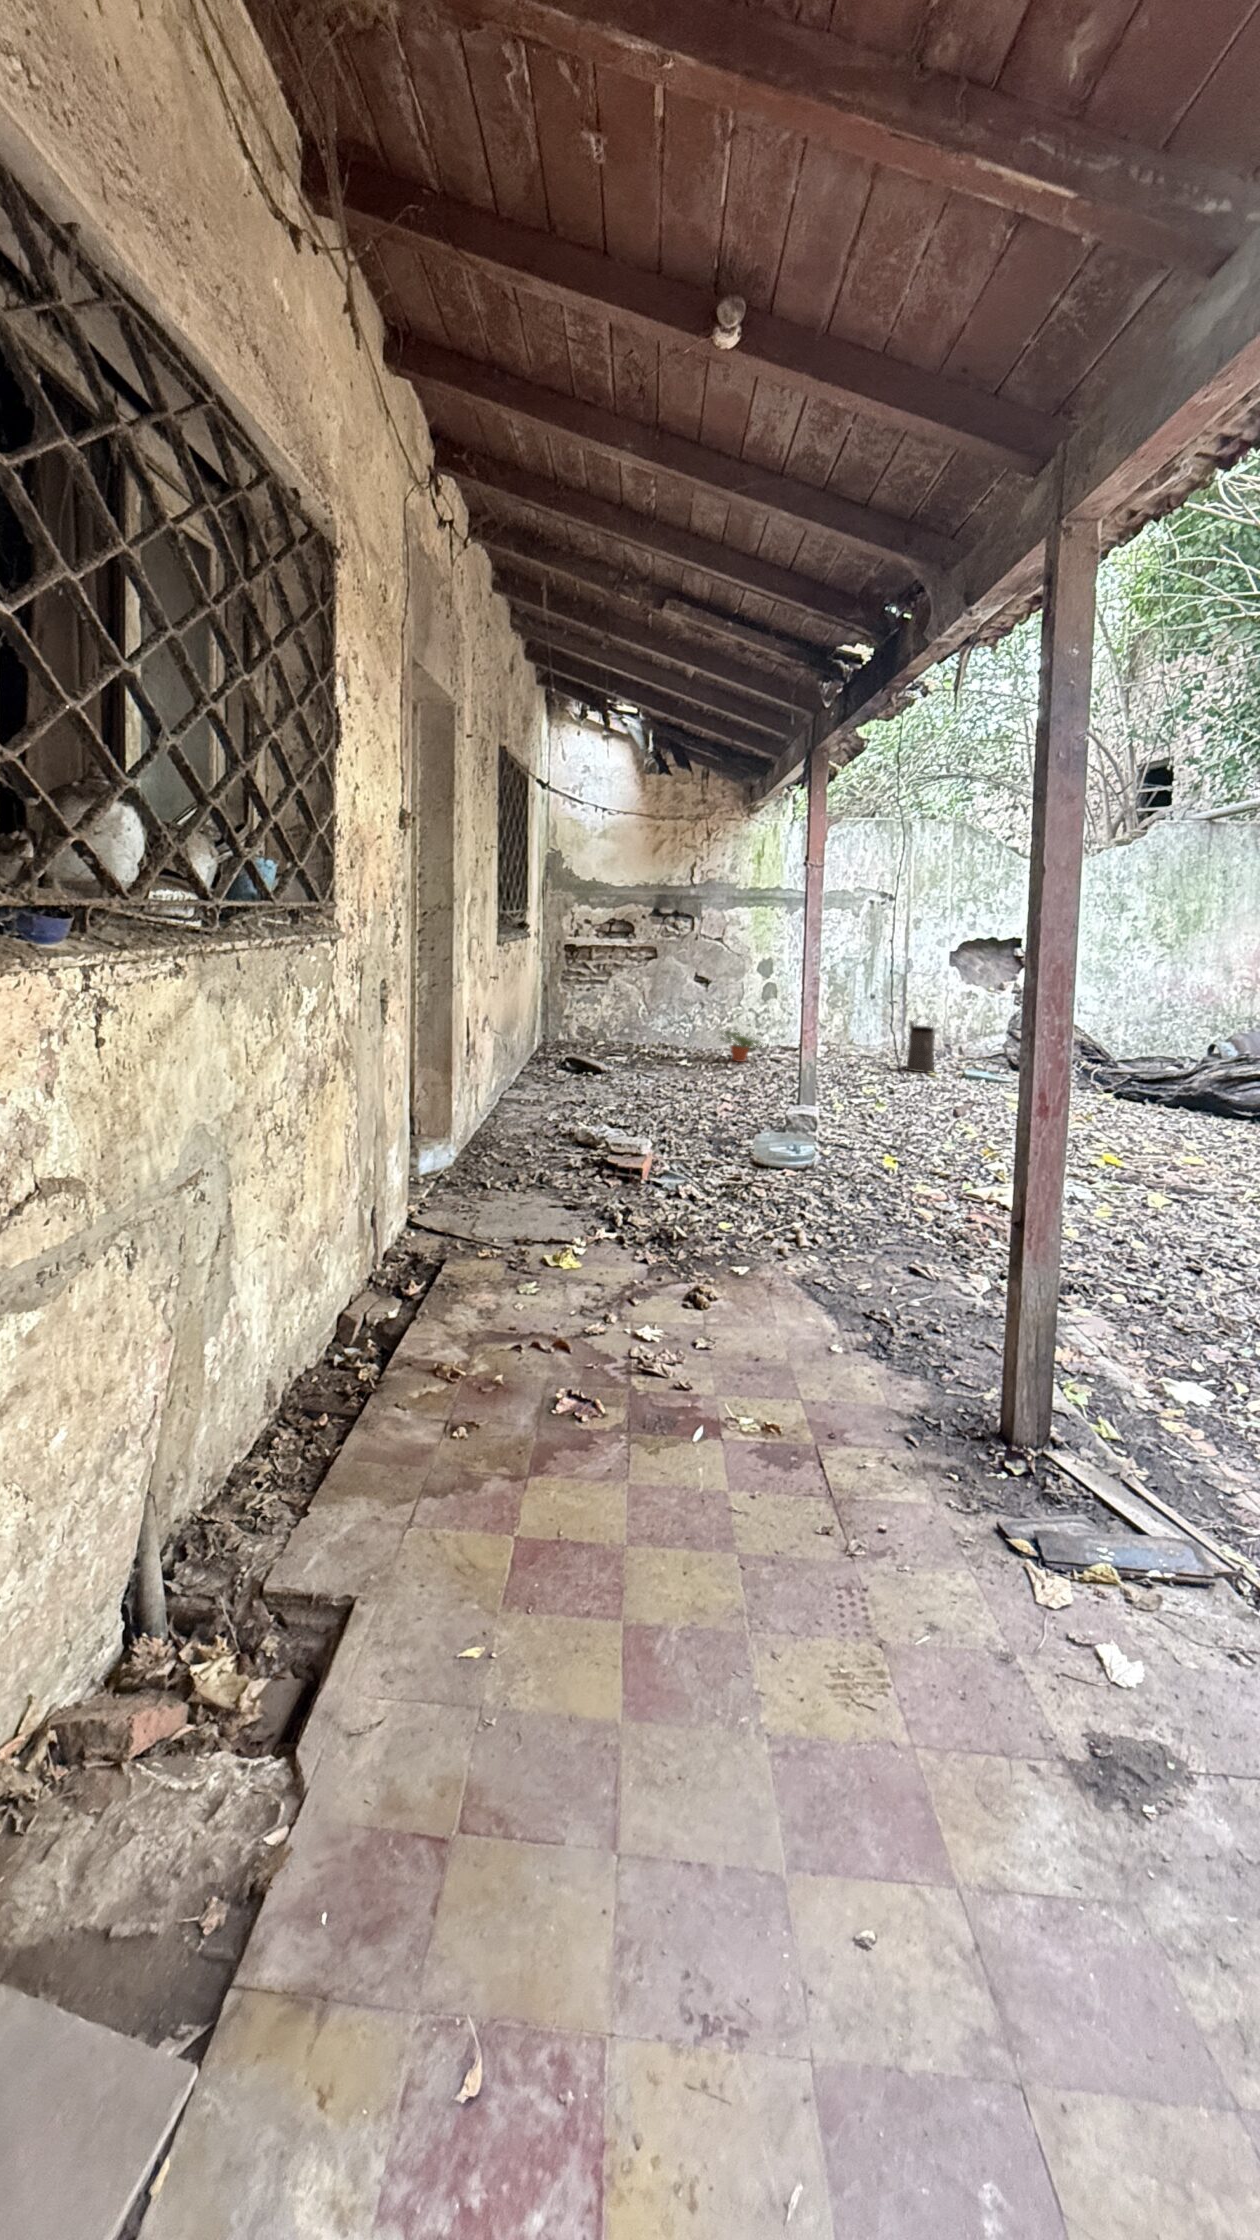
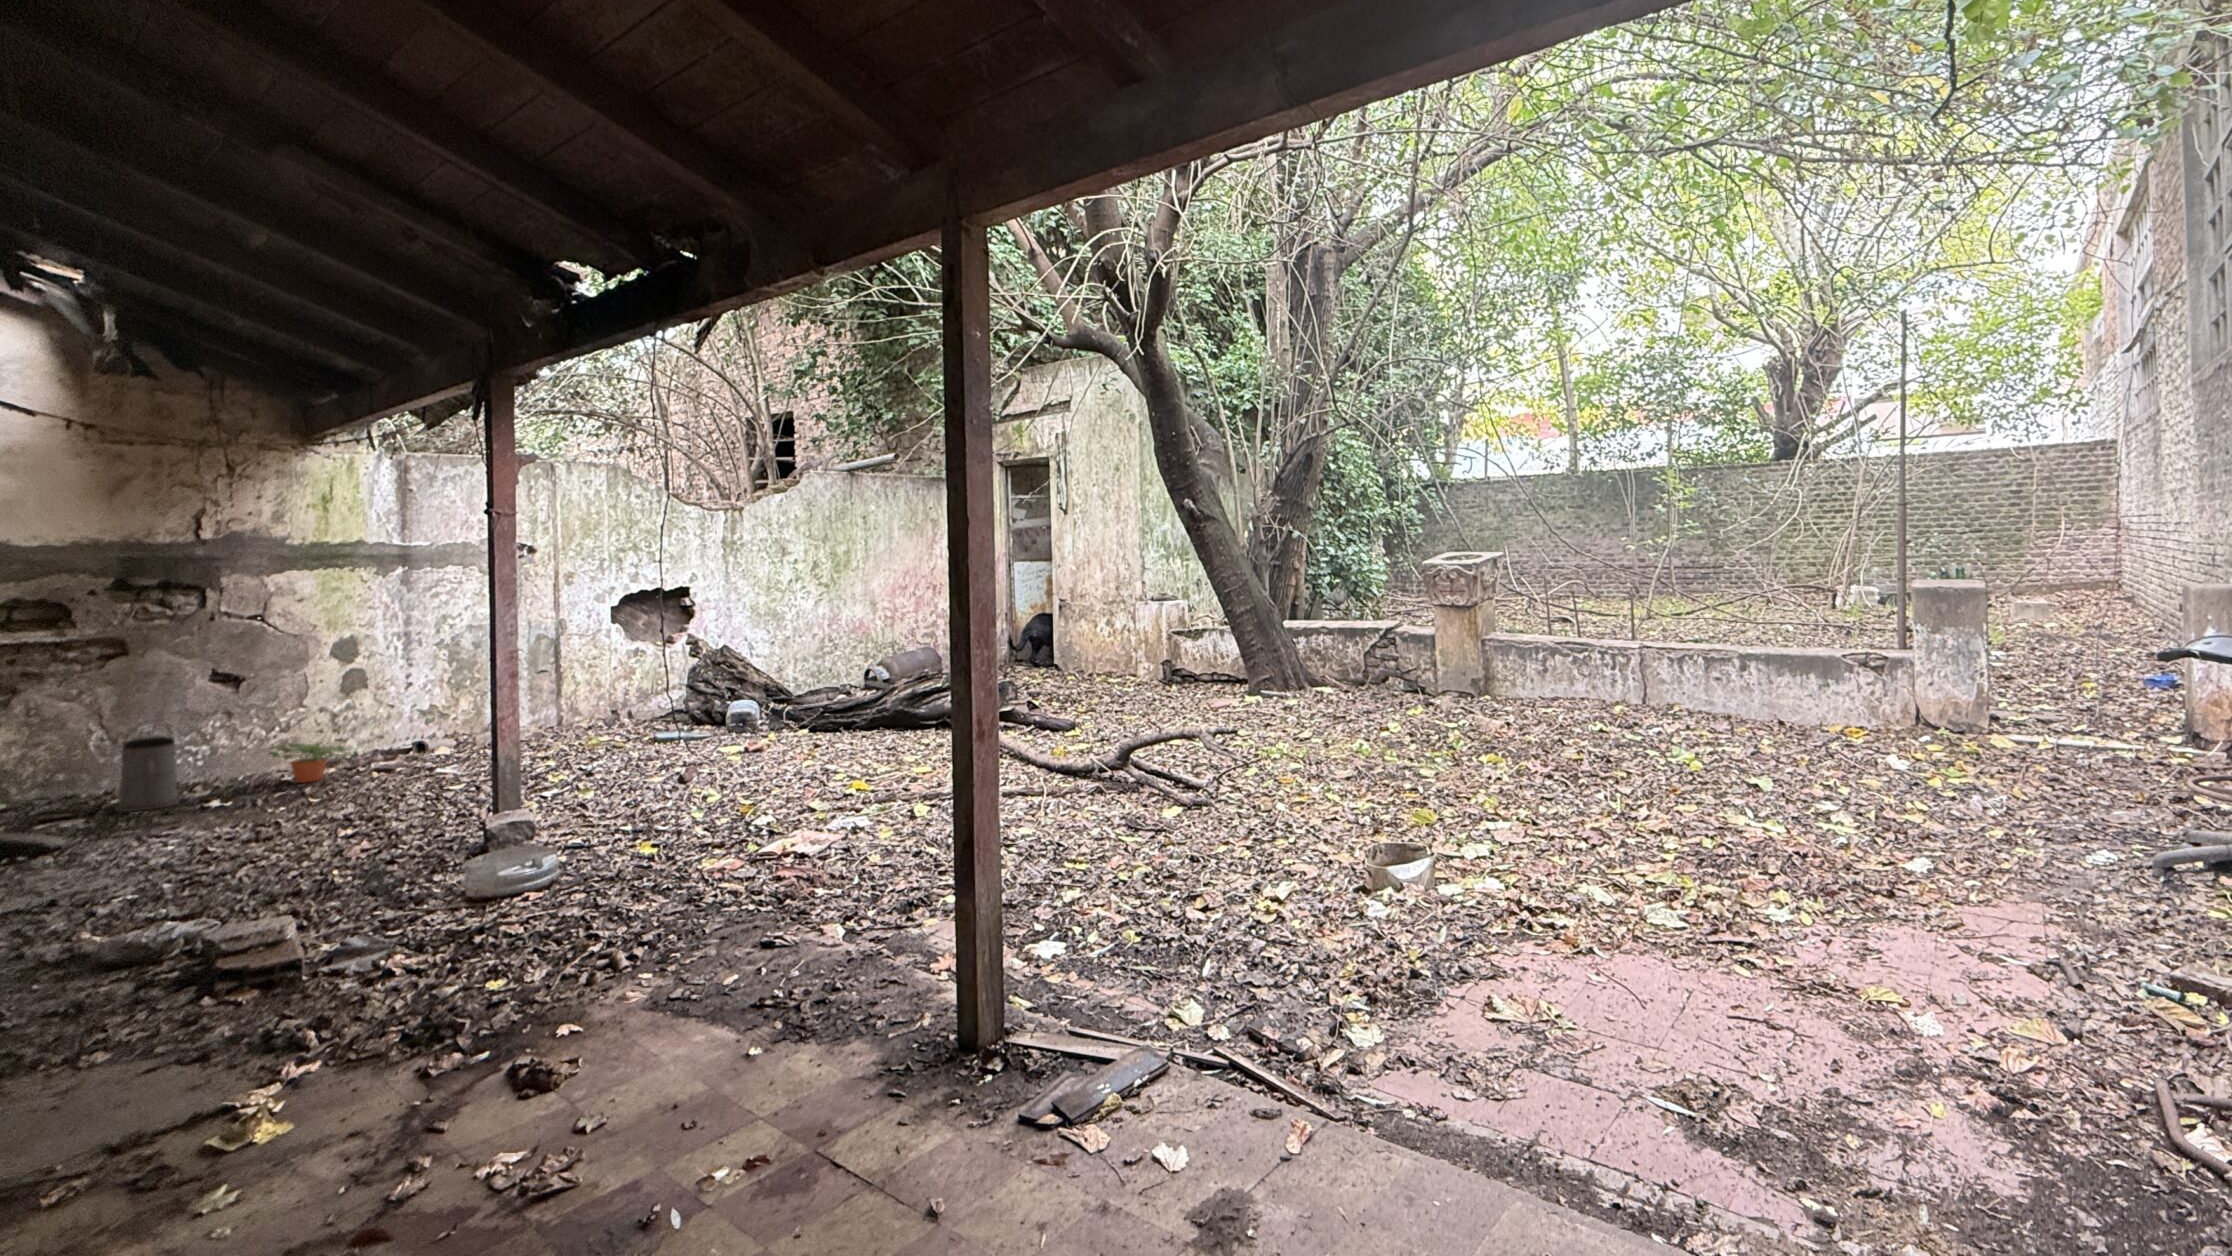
watering can: present [906,1021,935,1072] -> present [116,732,179,812]

